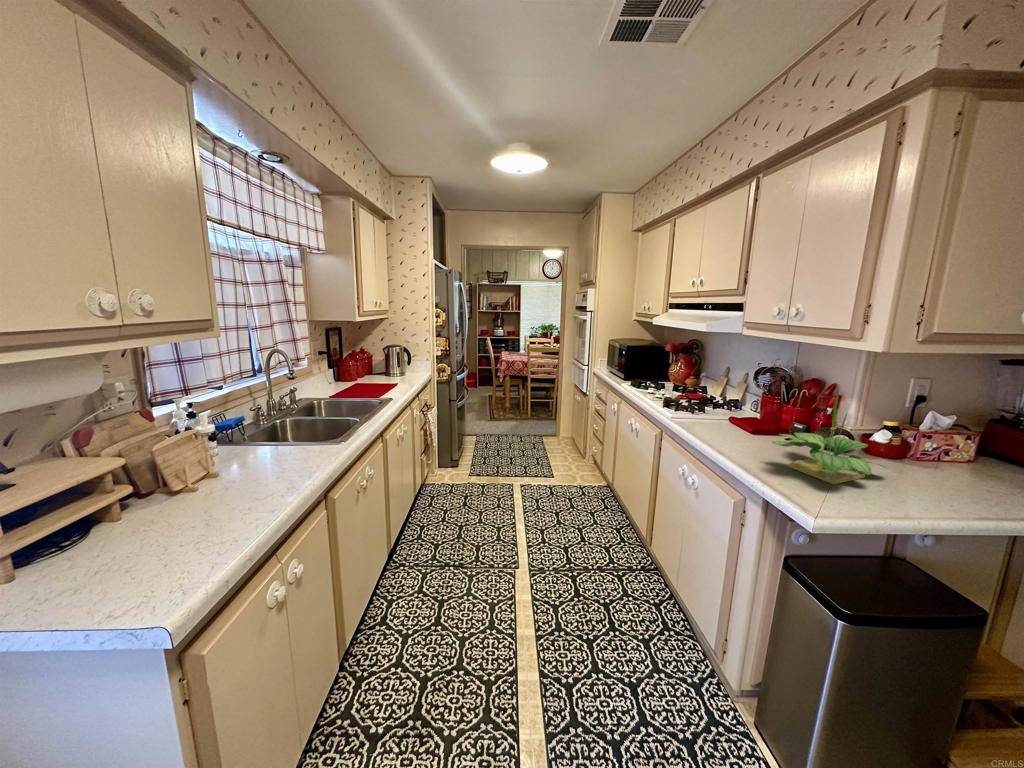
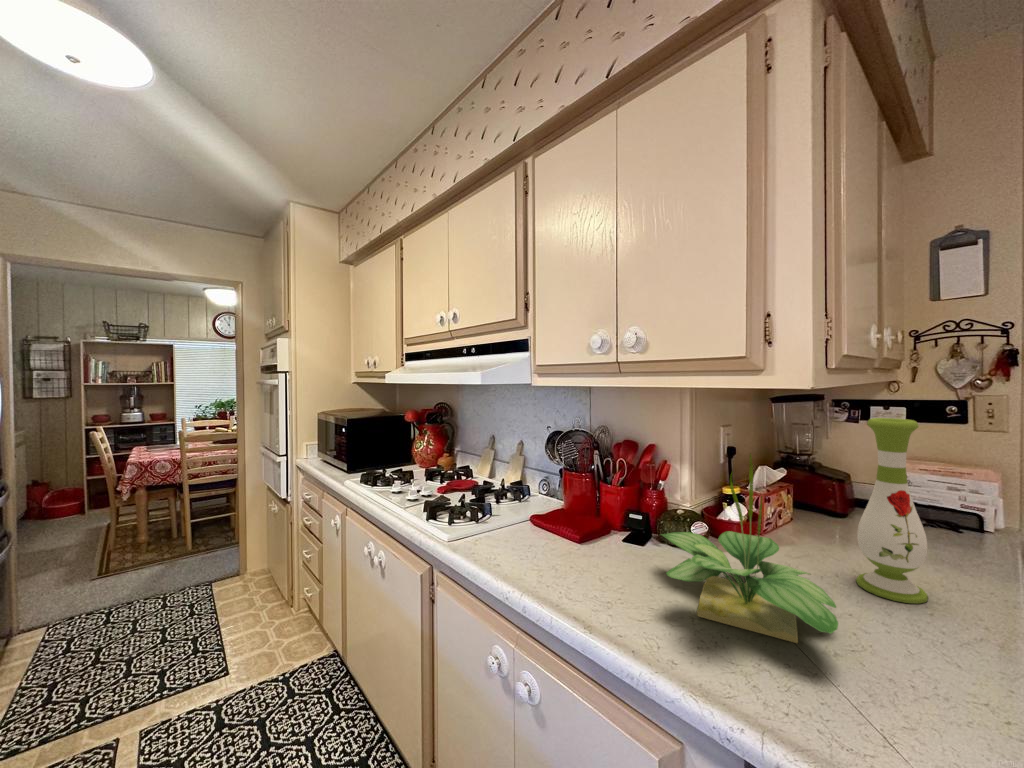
vase: none [936,379,1008,502] -> present [856,418,928,604]

